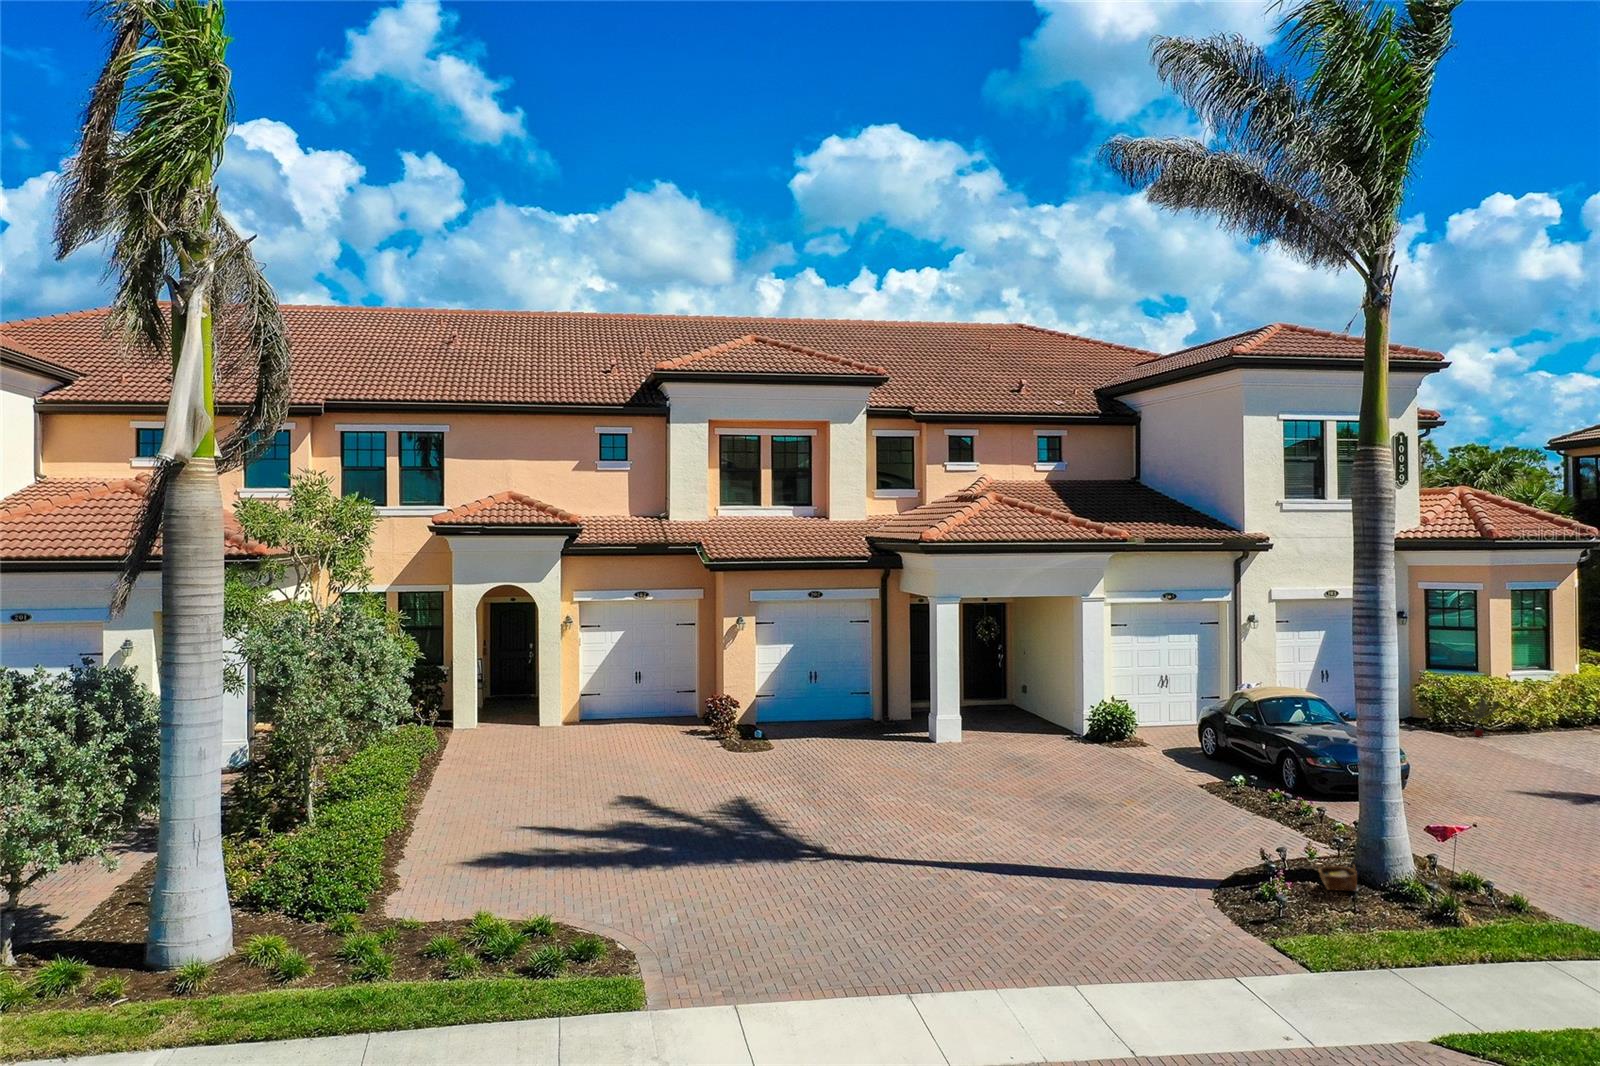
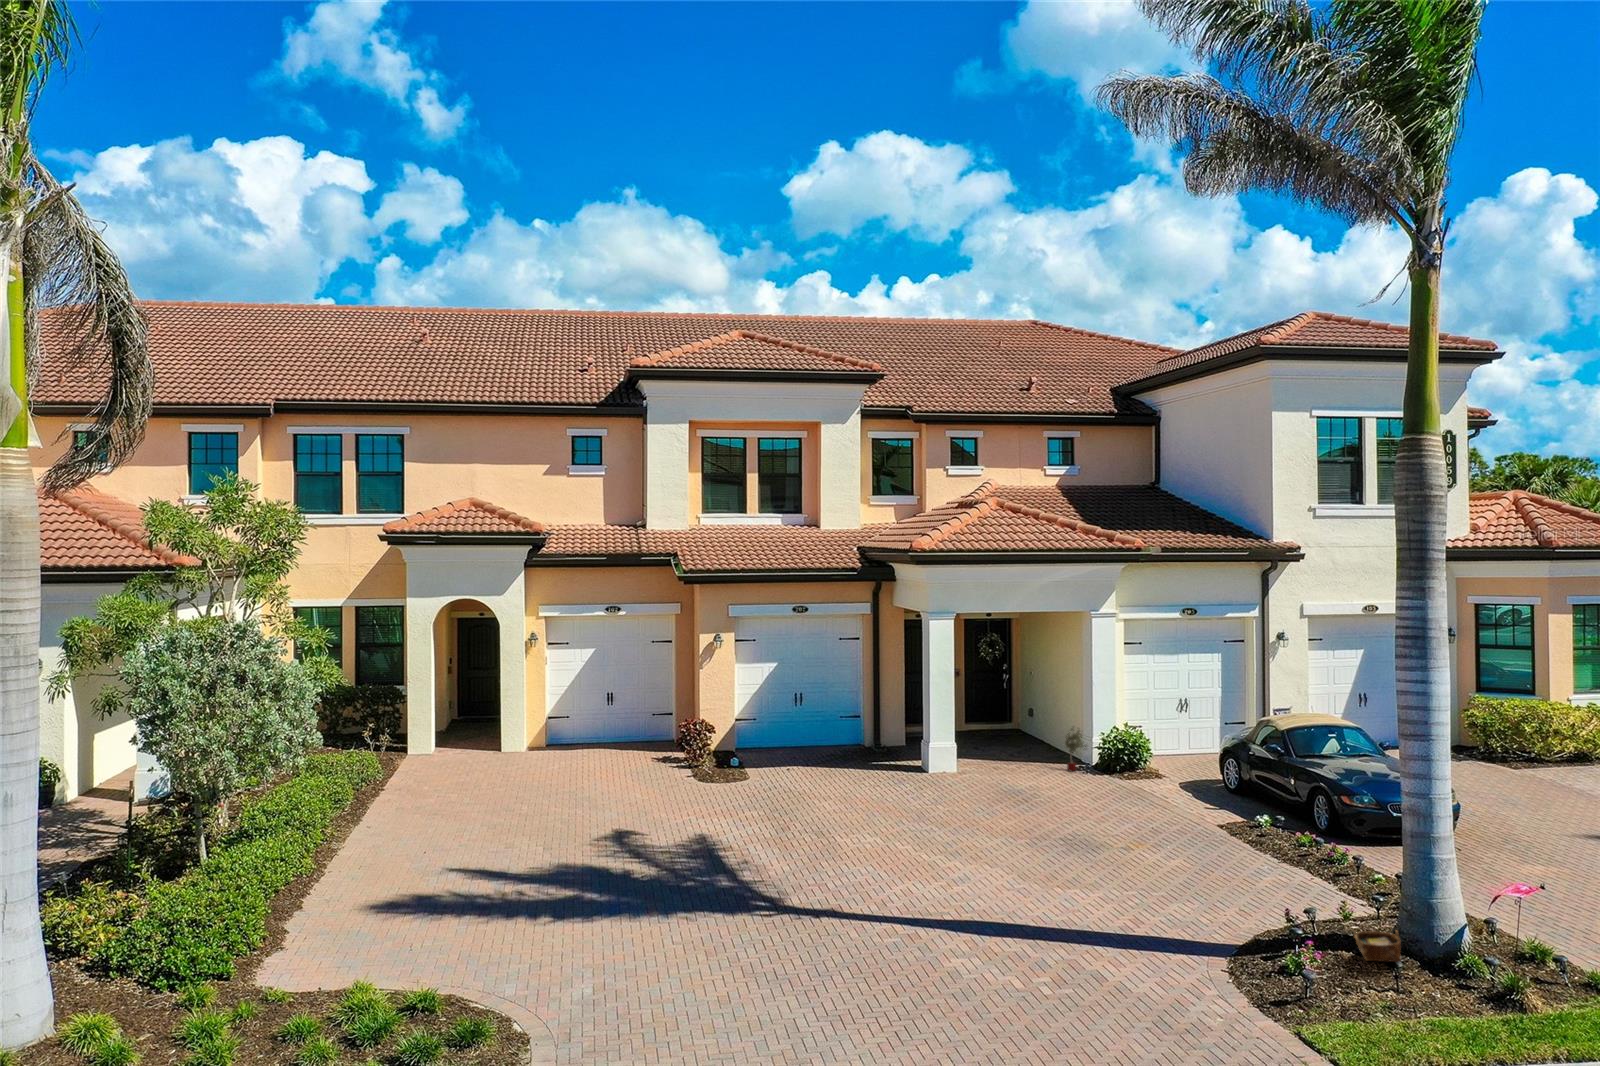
potted tree: present [1462,698,1497,737] -> present [1065,727,1087,772]

